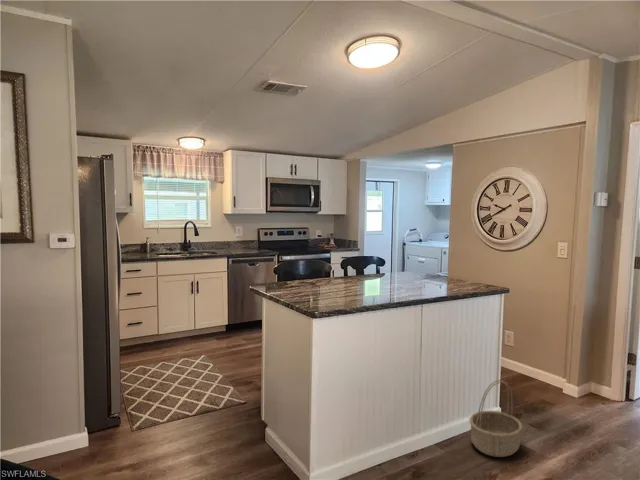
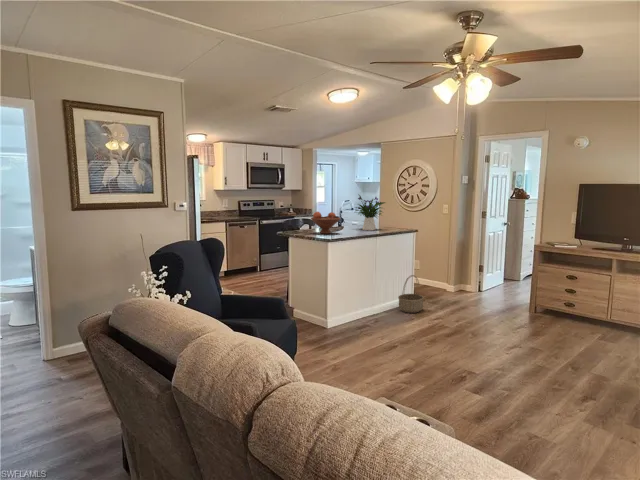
flower arrangement: none [385,223,449,290] -> present [356,195,385,230]
fruit bowl: none [298,255,353,298] -> present [311,212,340,234]

